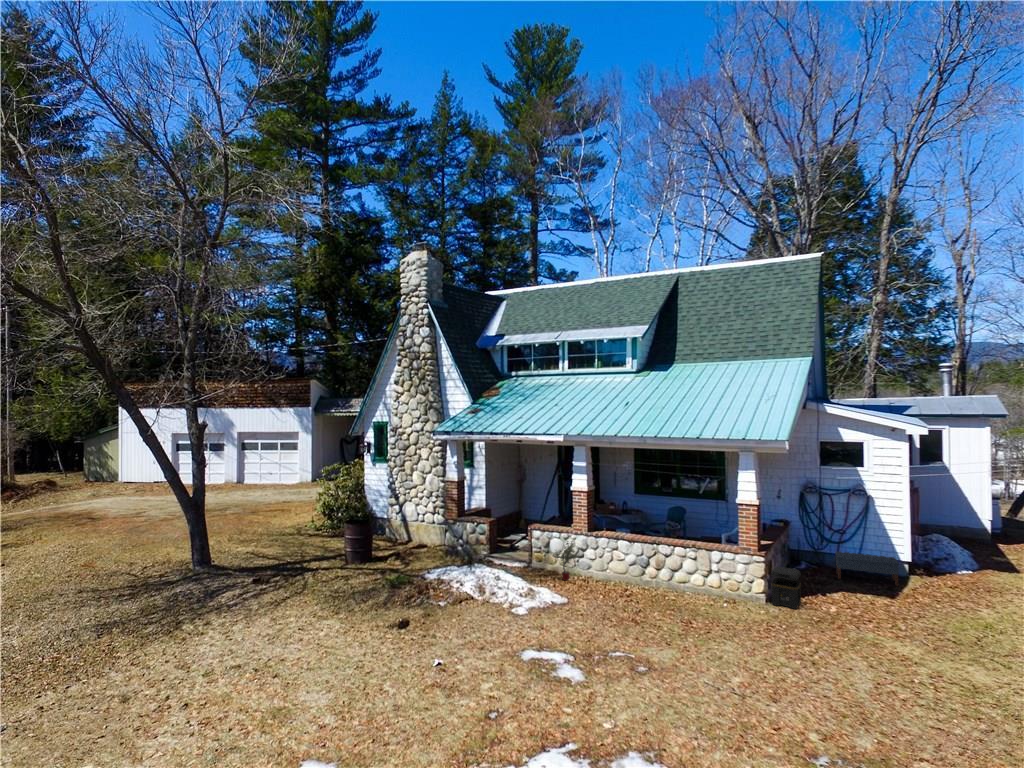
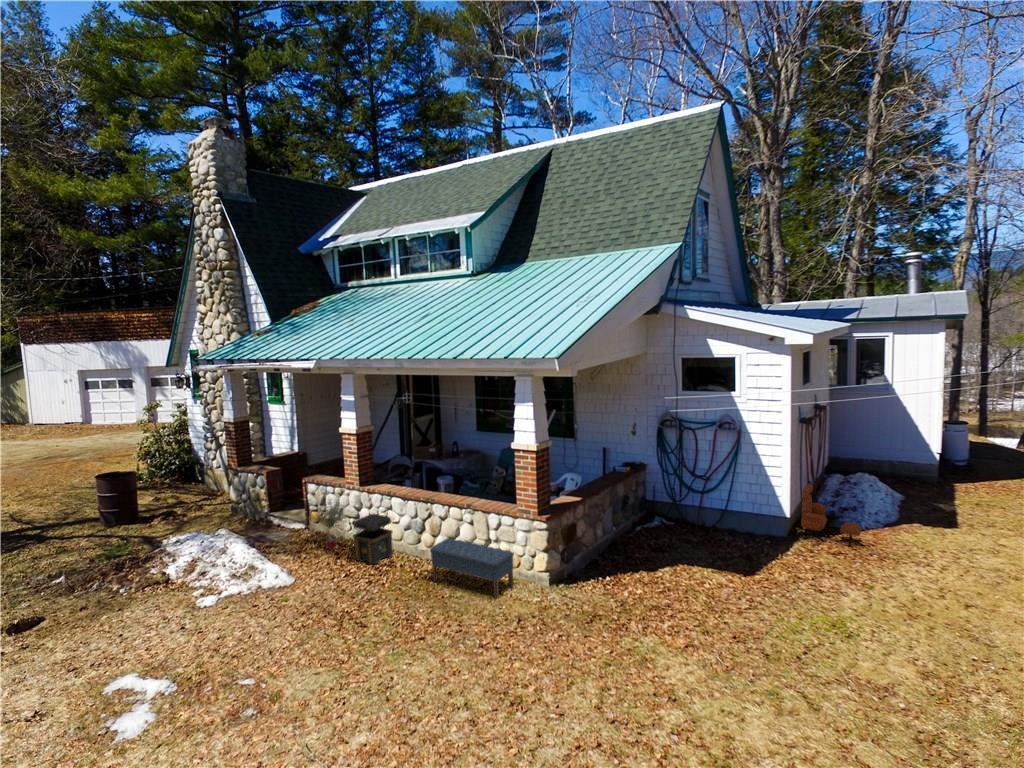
lounge chair: none [911,538,968,585] -> present [799,484,866,547]
bench: present [835,552,899,586] -> present [430,538,514,599]
toolbox: present [771,567,801,609] -> present [353,514,393,564]

